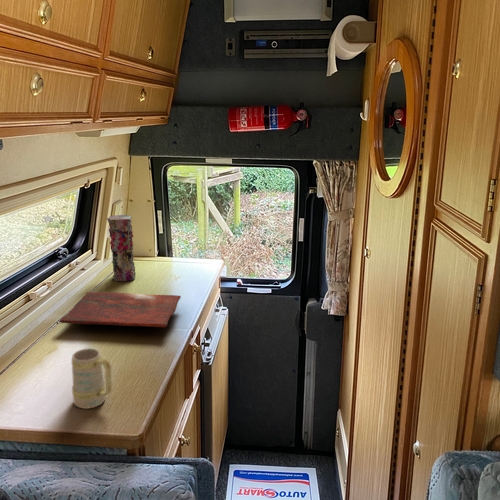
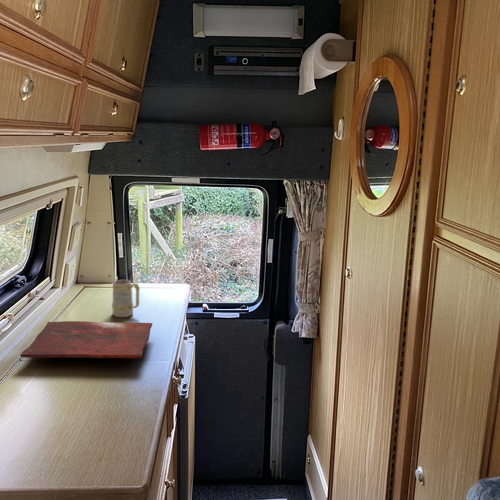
vase: present [107,215,136,281] -> none [67,237,98,309]
mug: present [72,348,112,409] -> present [112,280,140,317]

